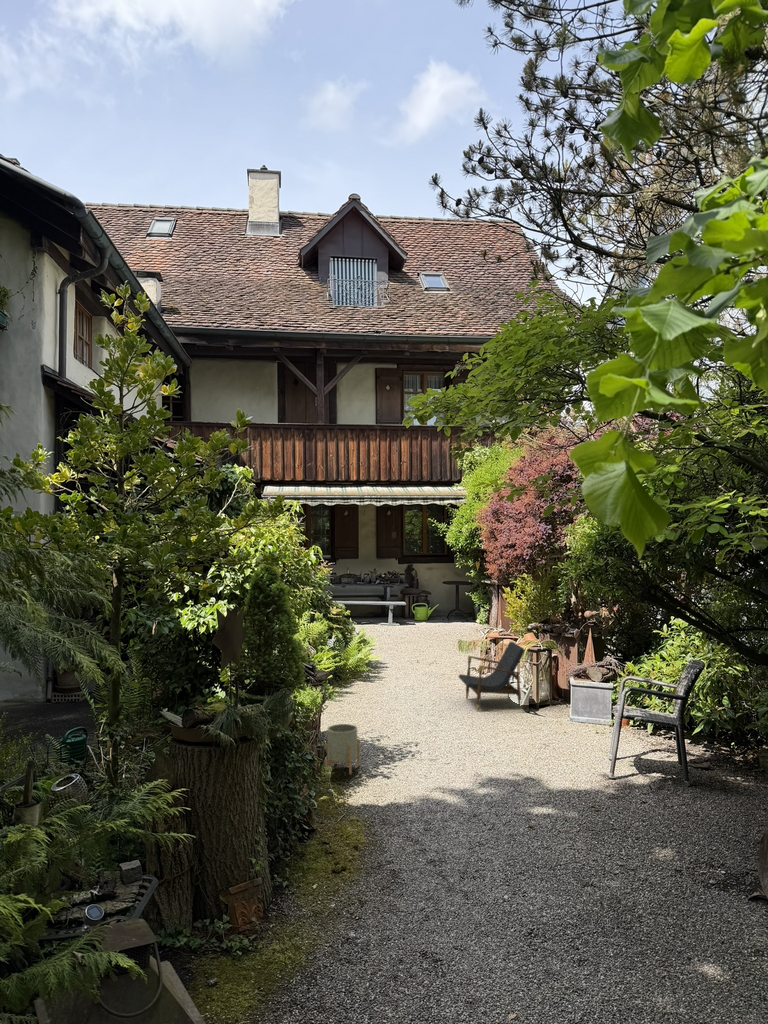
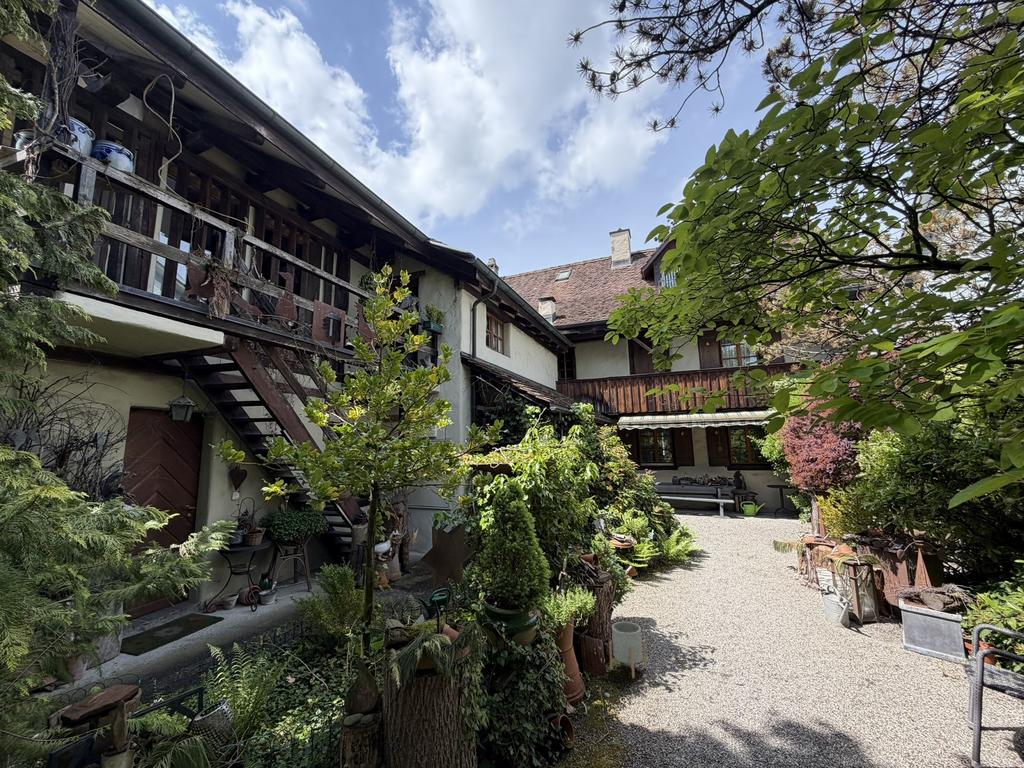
lounge chair: present [459,642,525,711] -> none [767,549,839,621]

